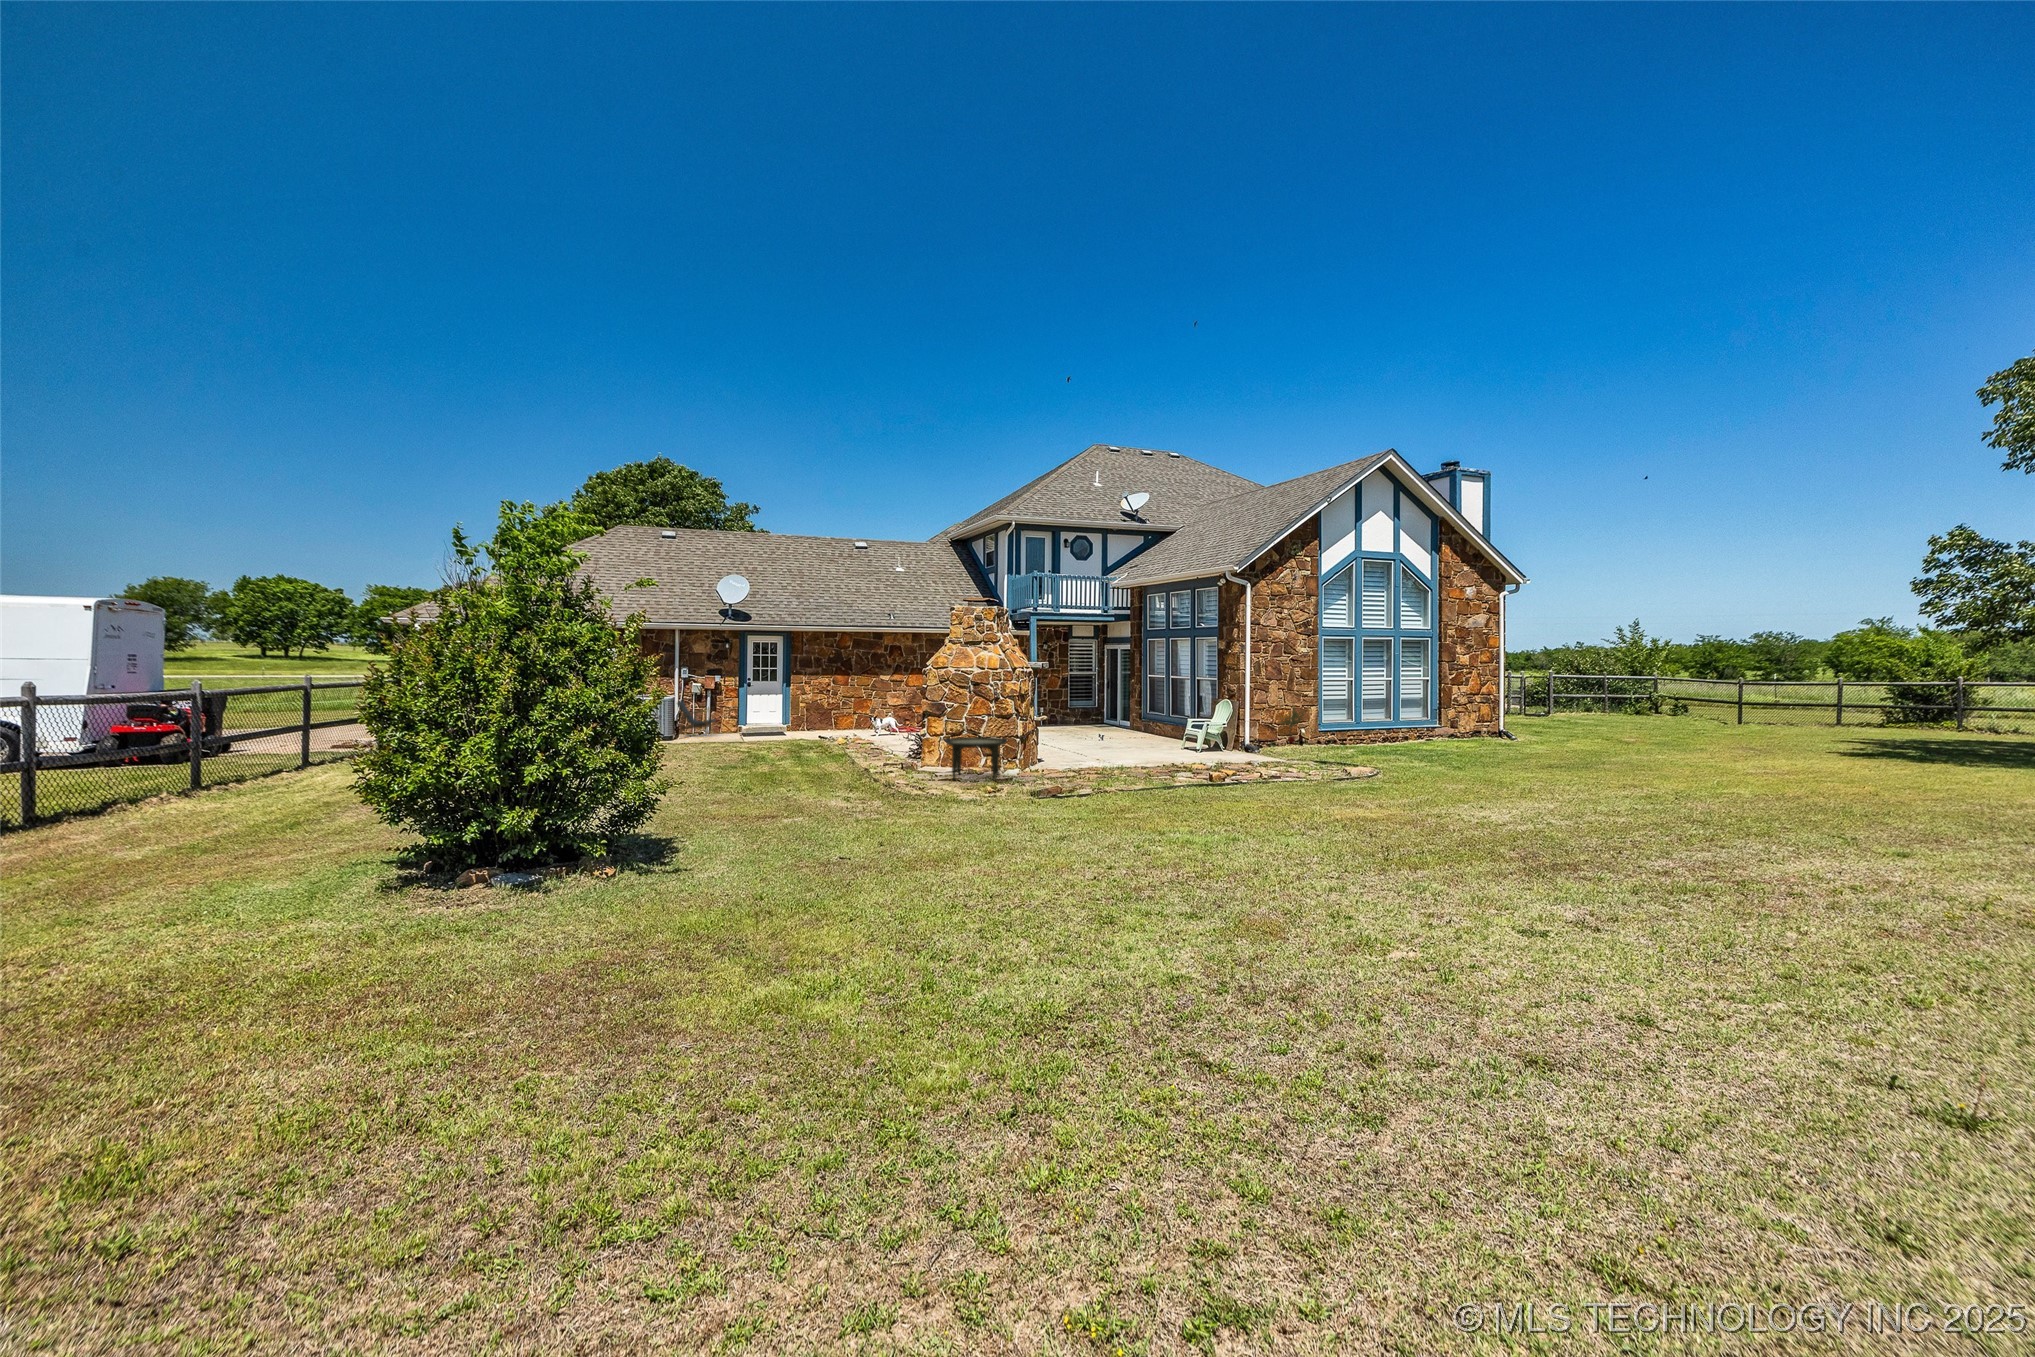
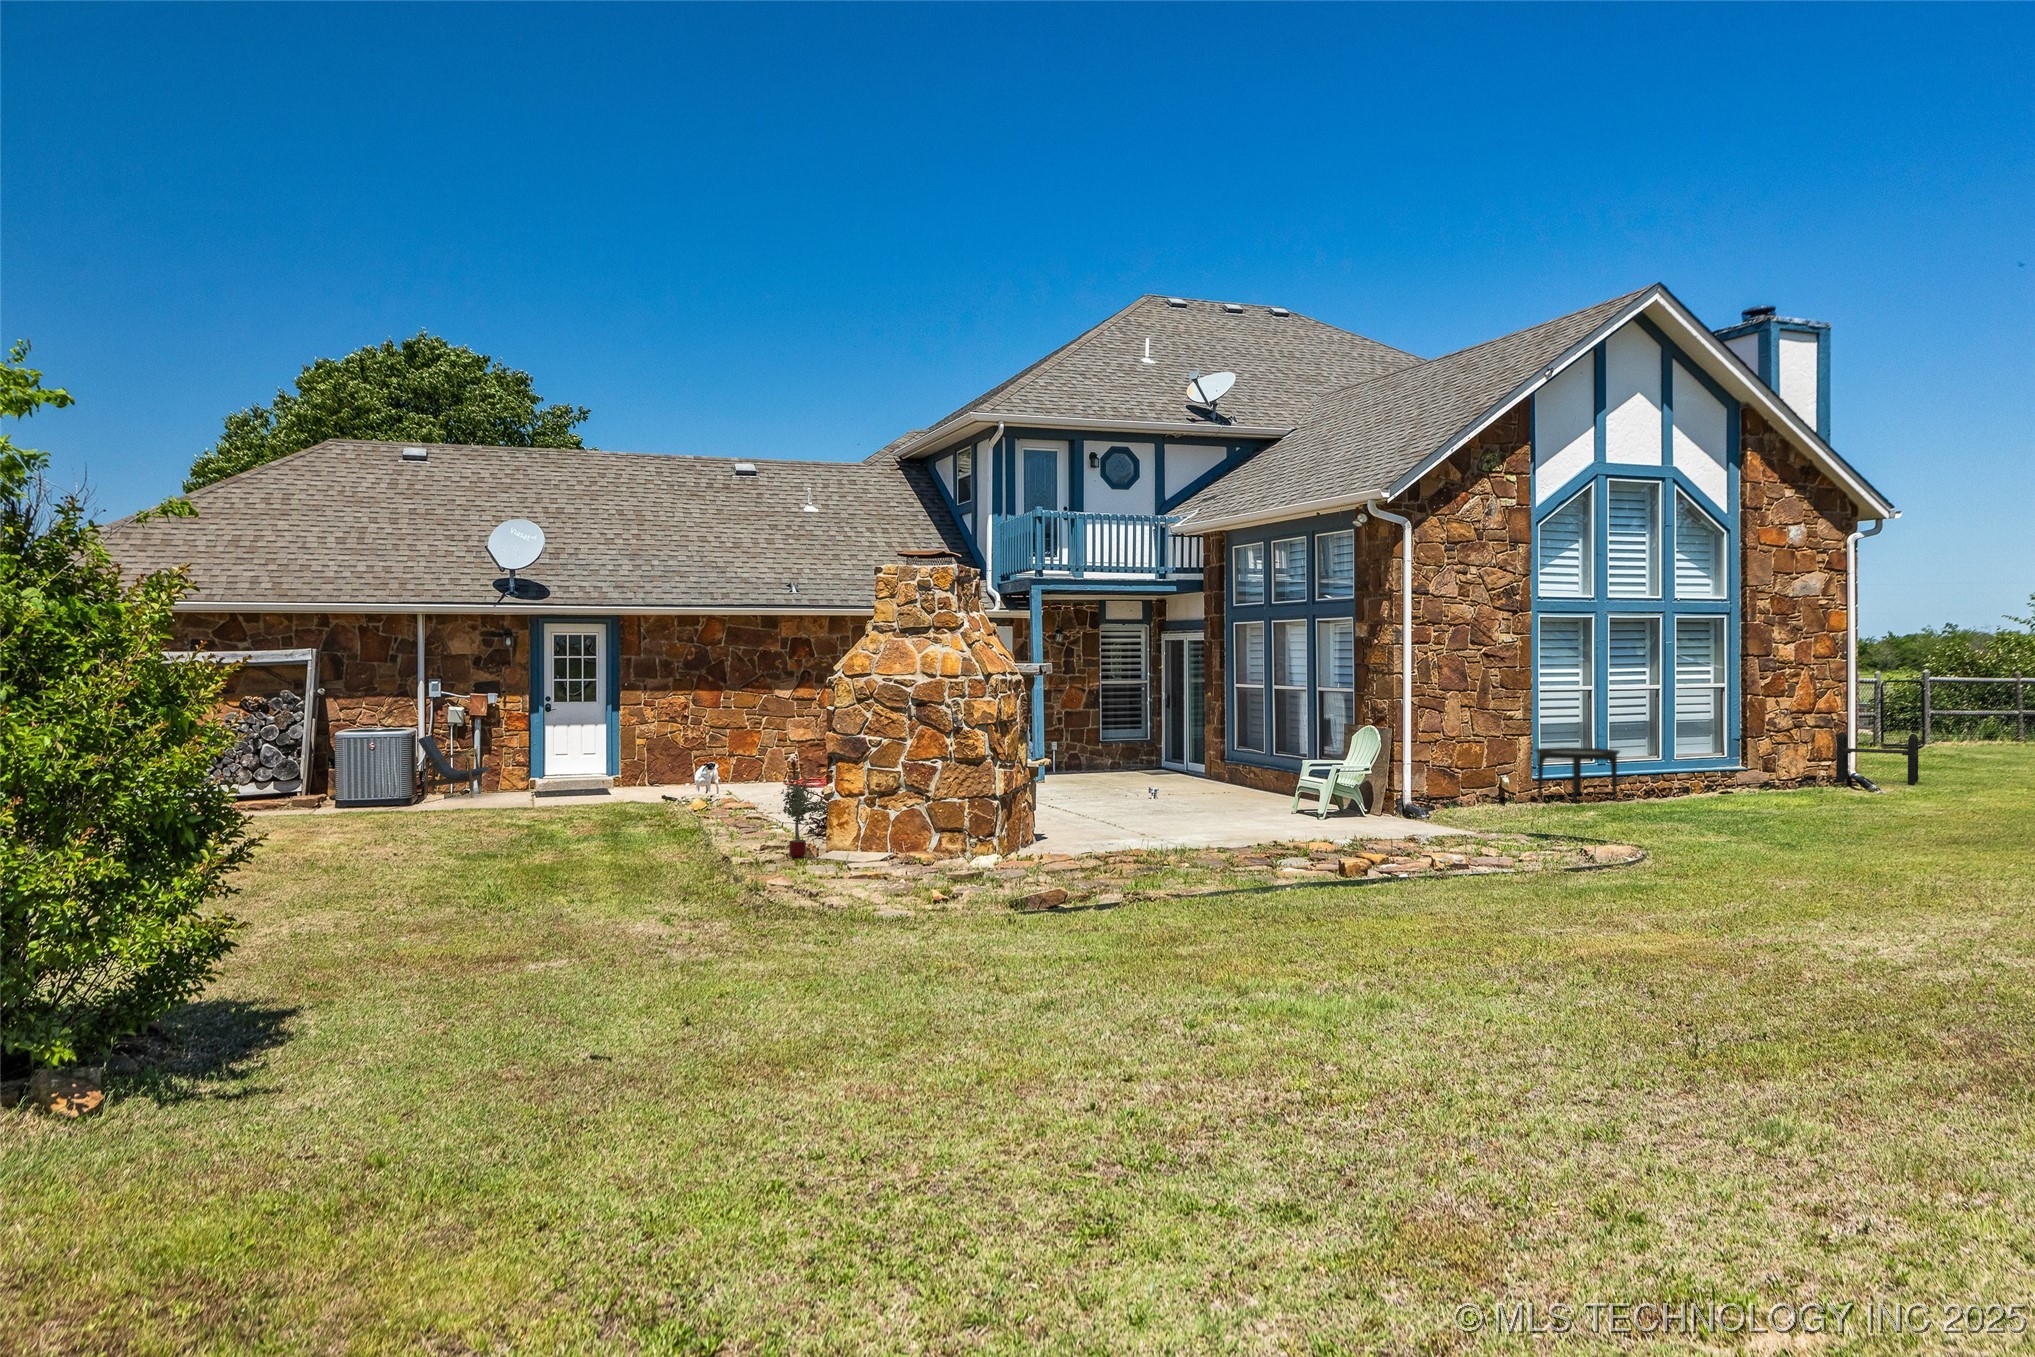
bench: none [1492,706,1539,737] -> present [1836,732,1918,785]
potted tree: present [1280,708,1305,743] -> present [781,772,826,858]
round table: present [945,737,1007,781] -> present [1535,747,1620,801]

